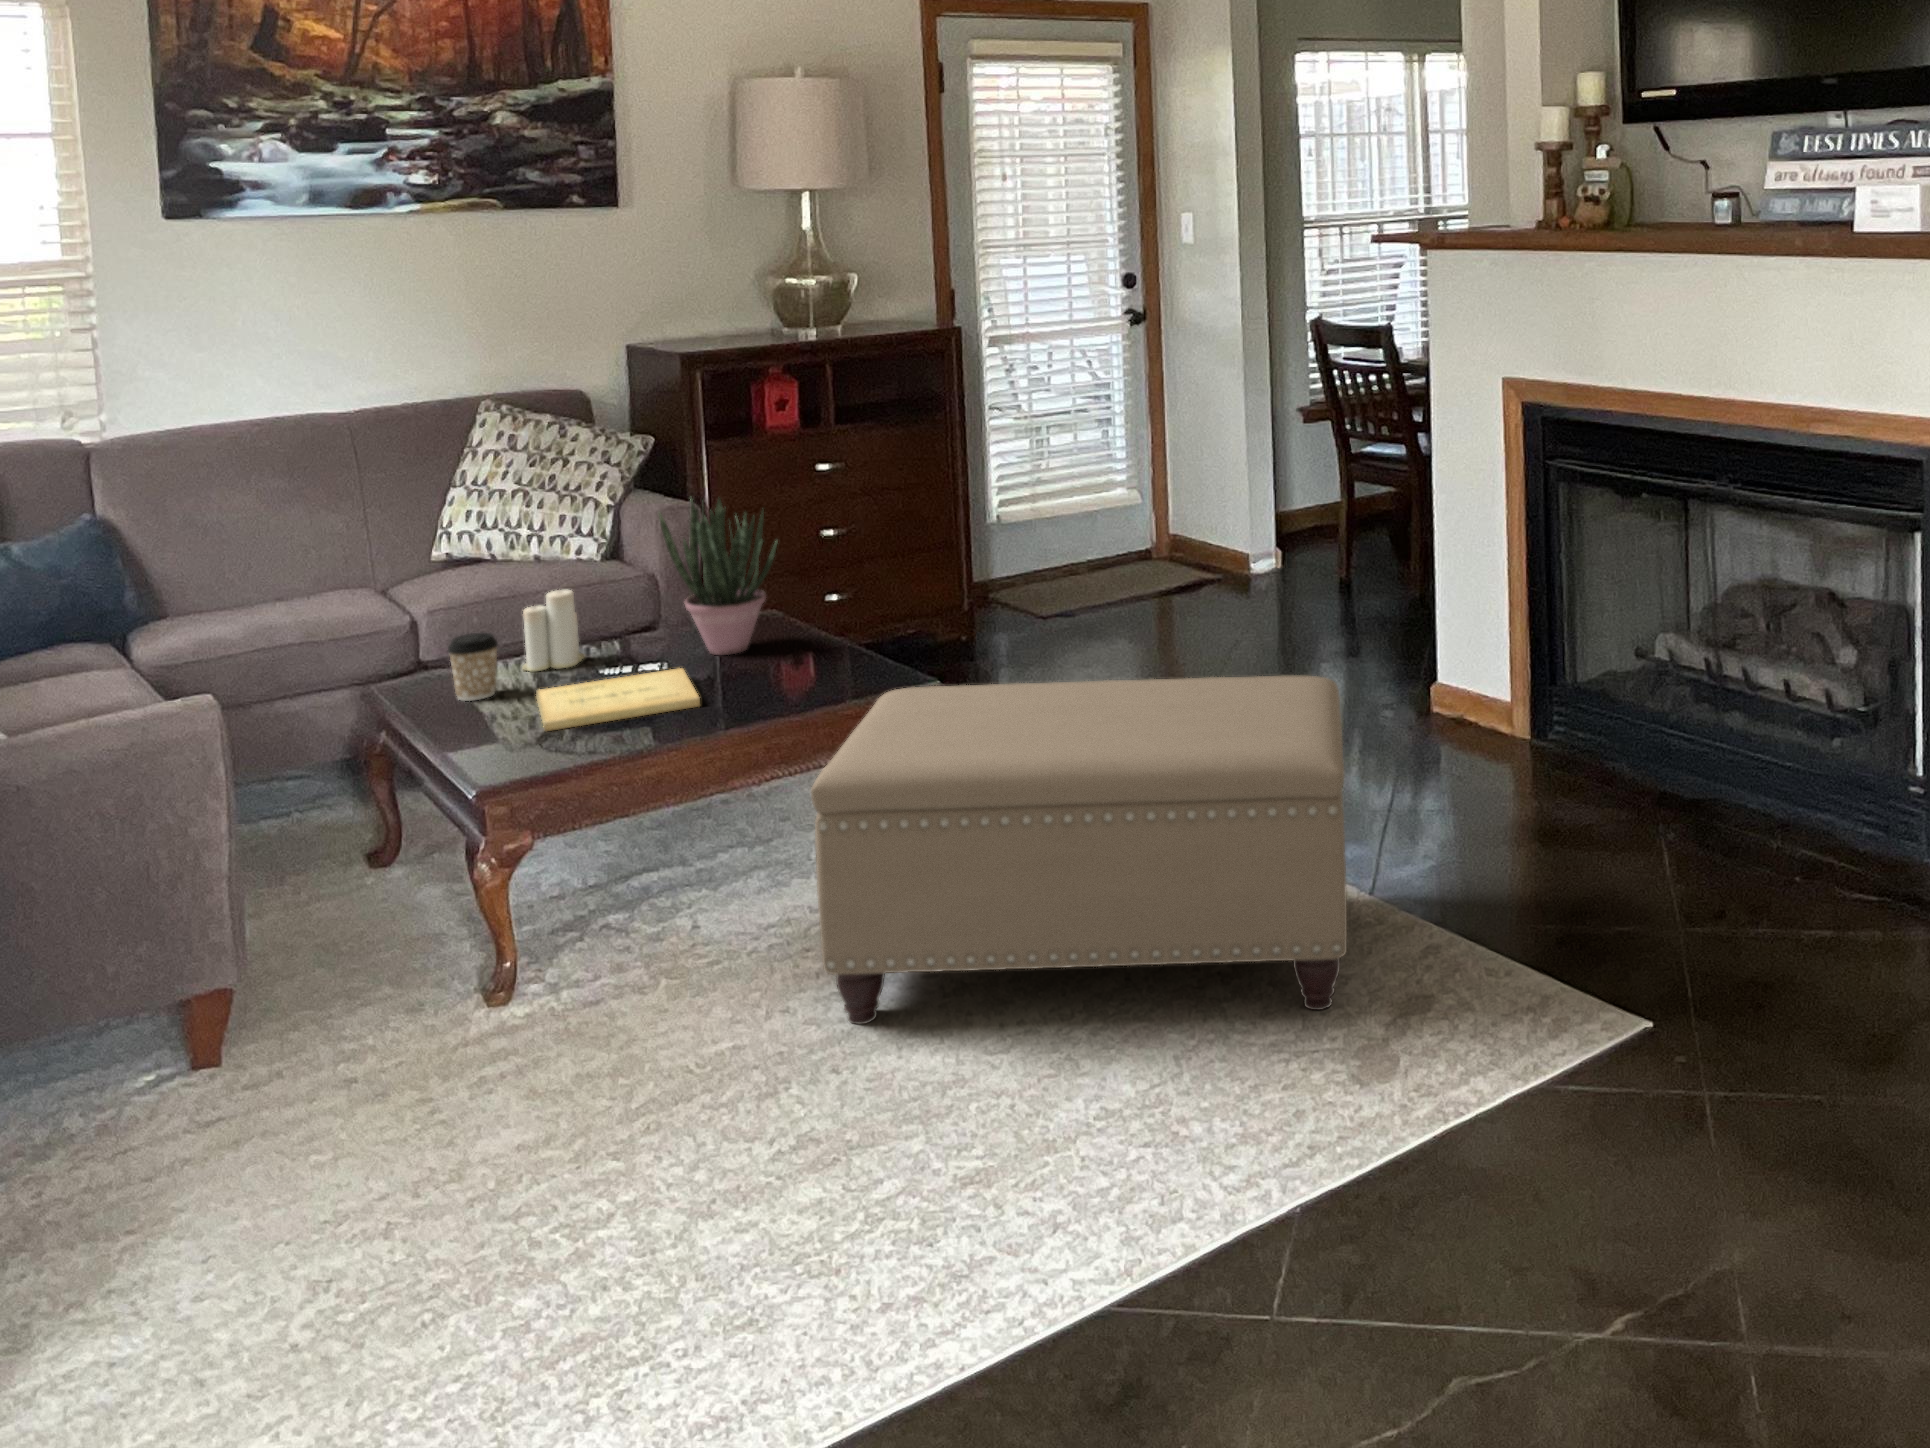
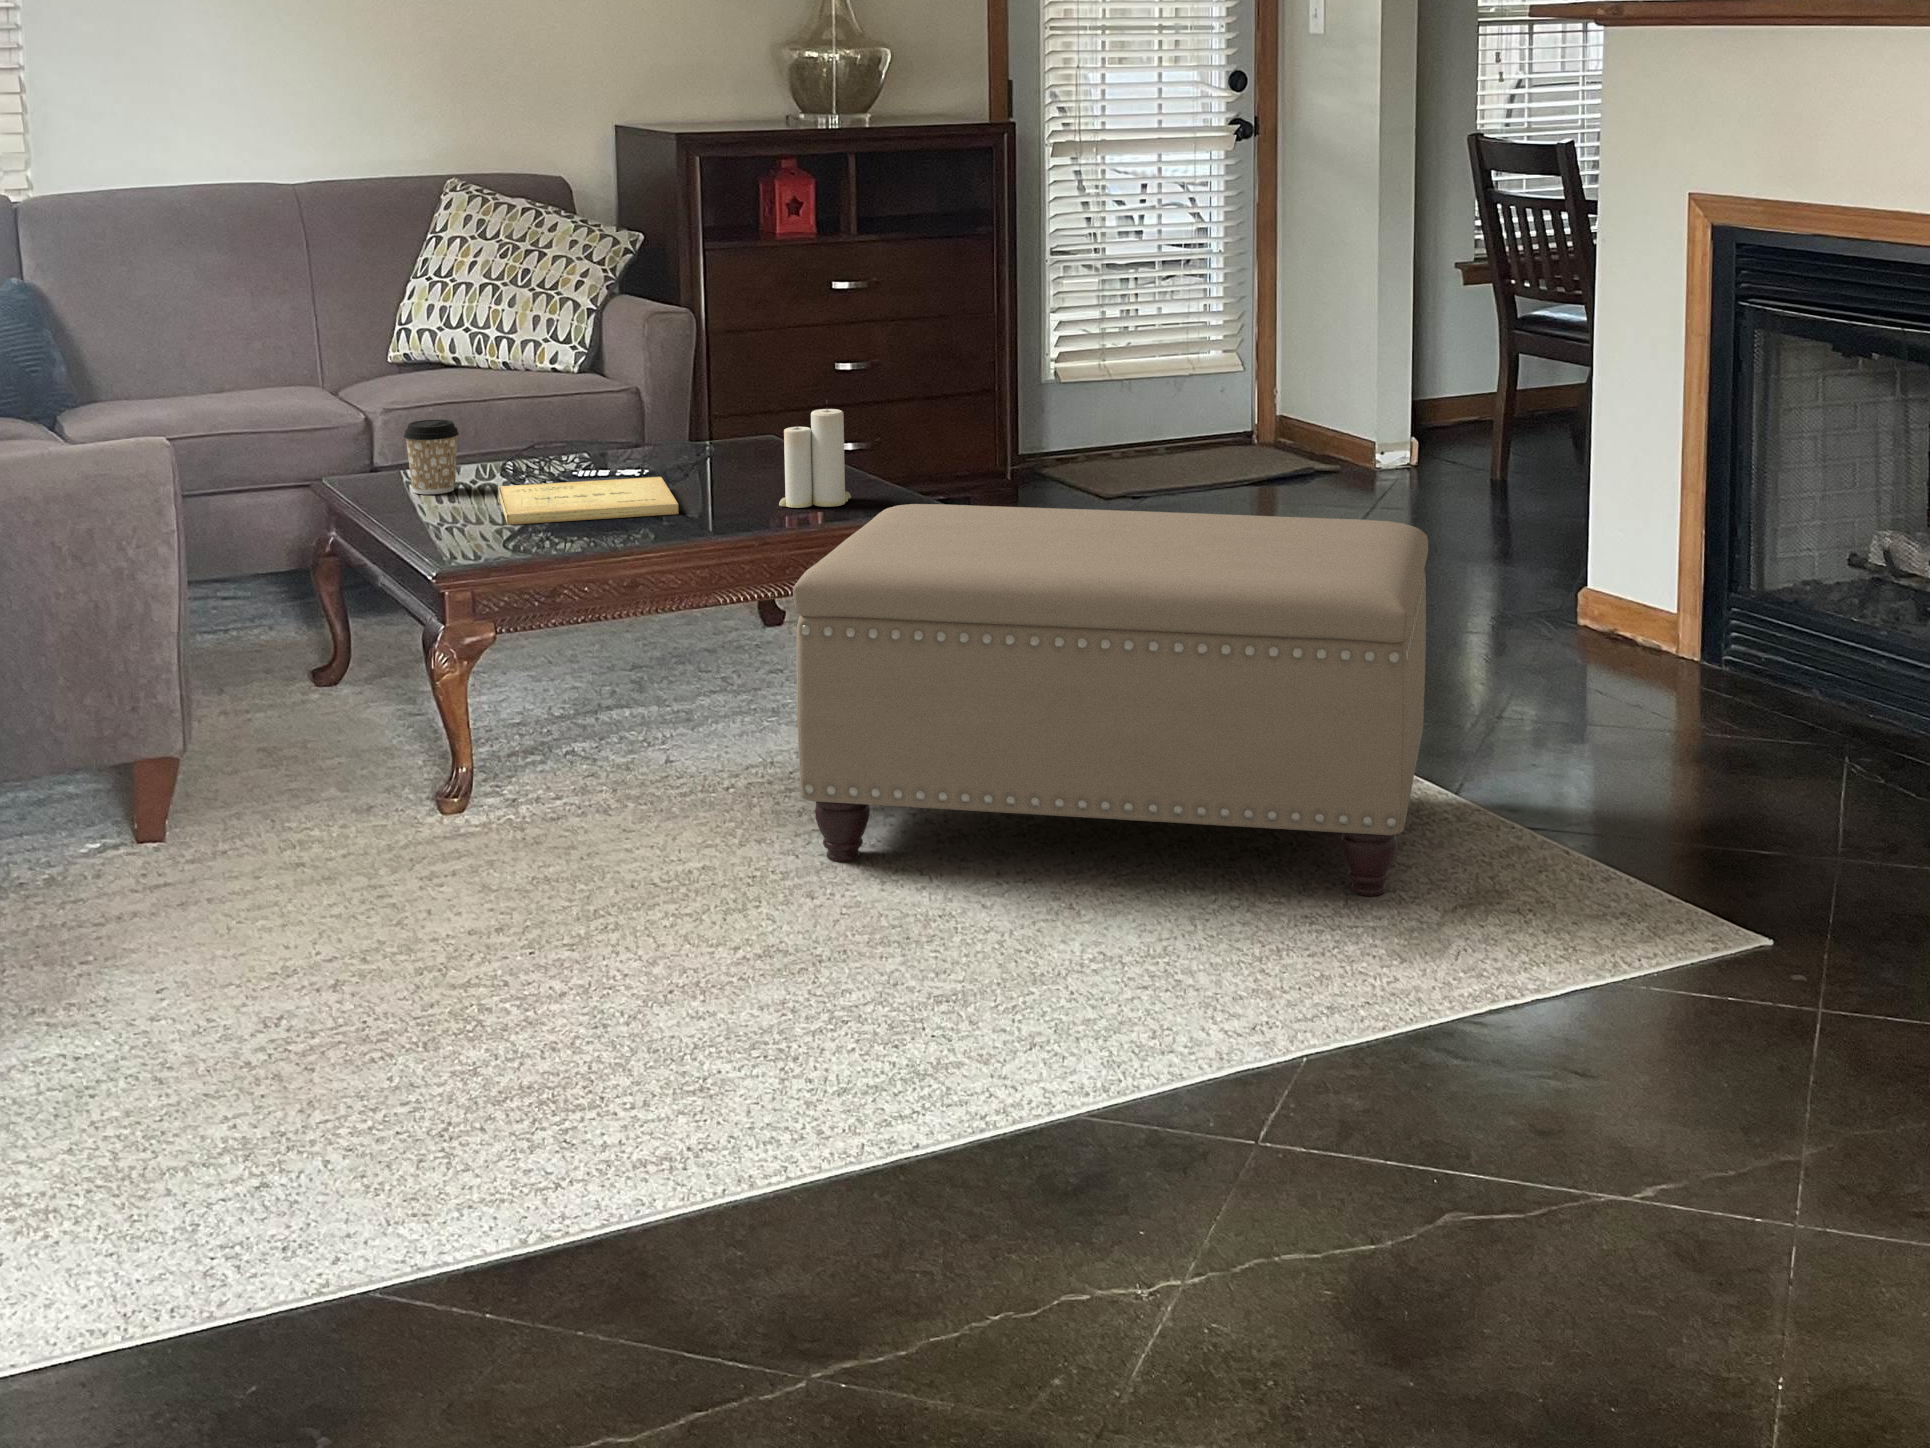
potted plant: present [659,496,777,655] -> none [639,281,775,472]
candle: present [522,590,585,671] -> present [779,400,851,508]

